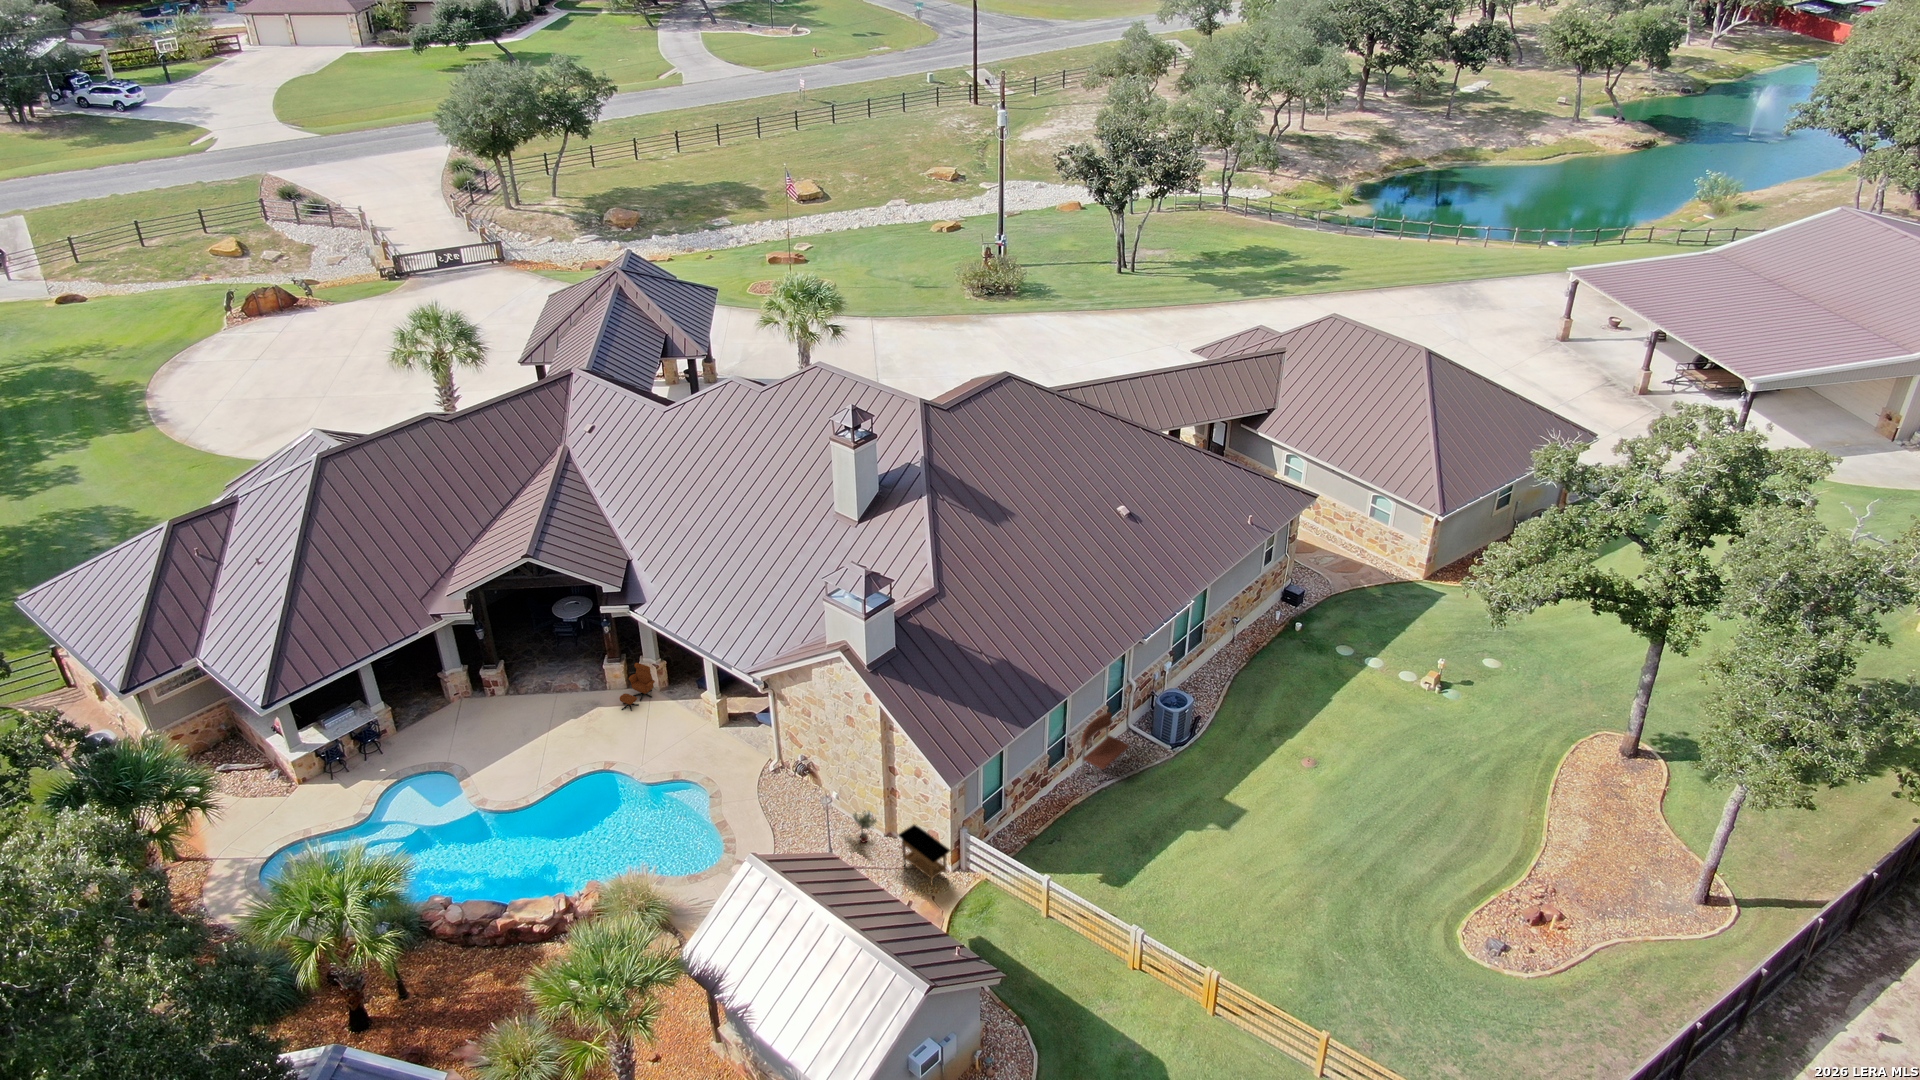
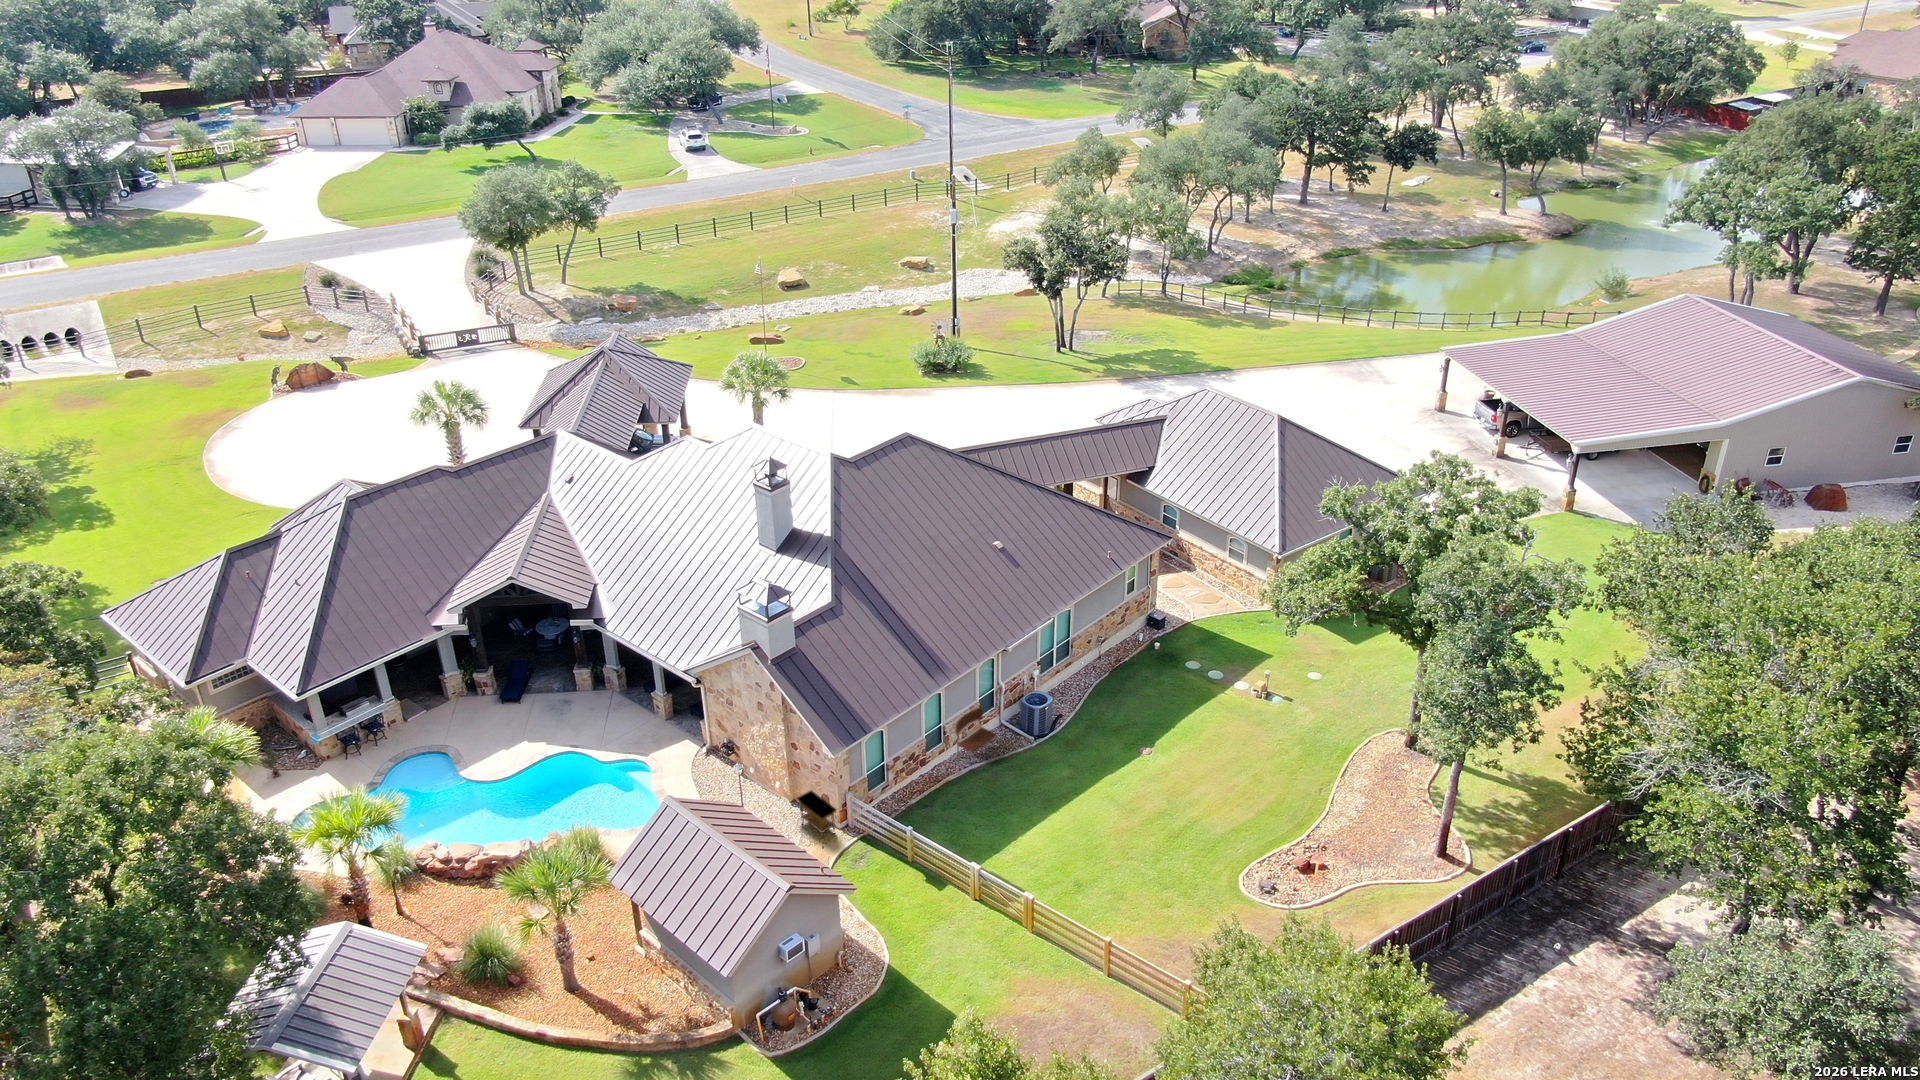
lounge chair: present [620,663,655,711] -> none [586,668,616,708]
potted tree: present [853,811,877,843] -> present [261,747,279,777]

